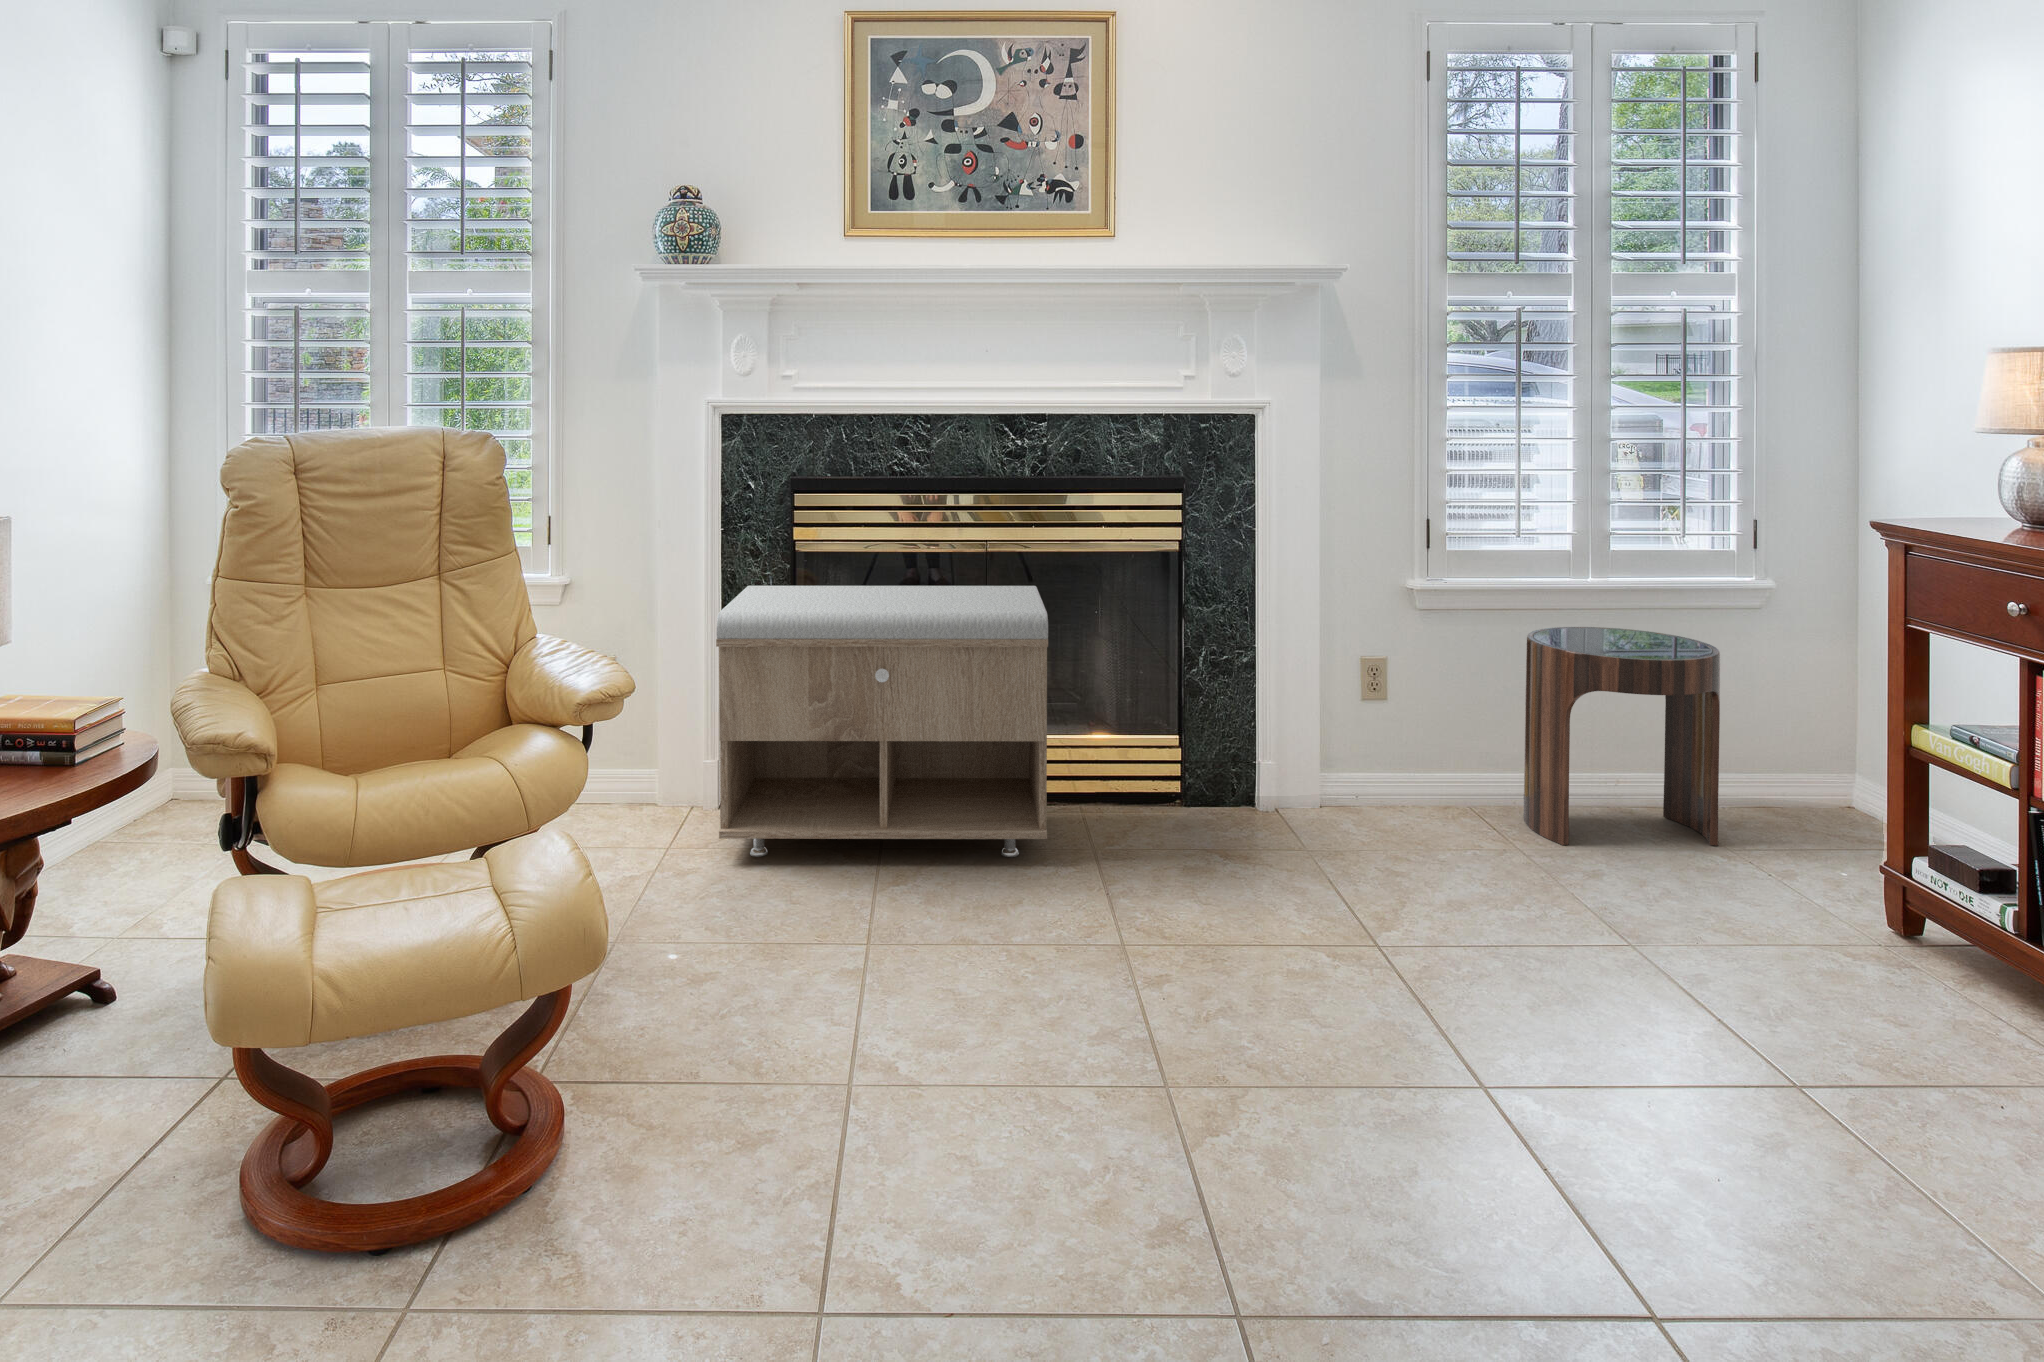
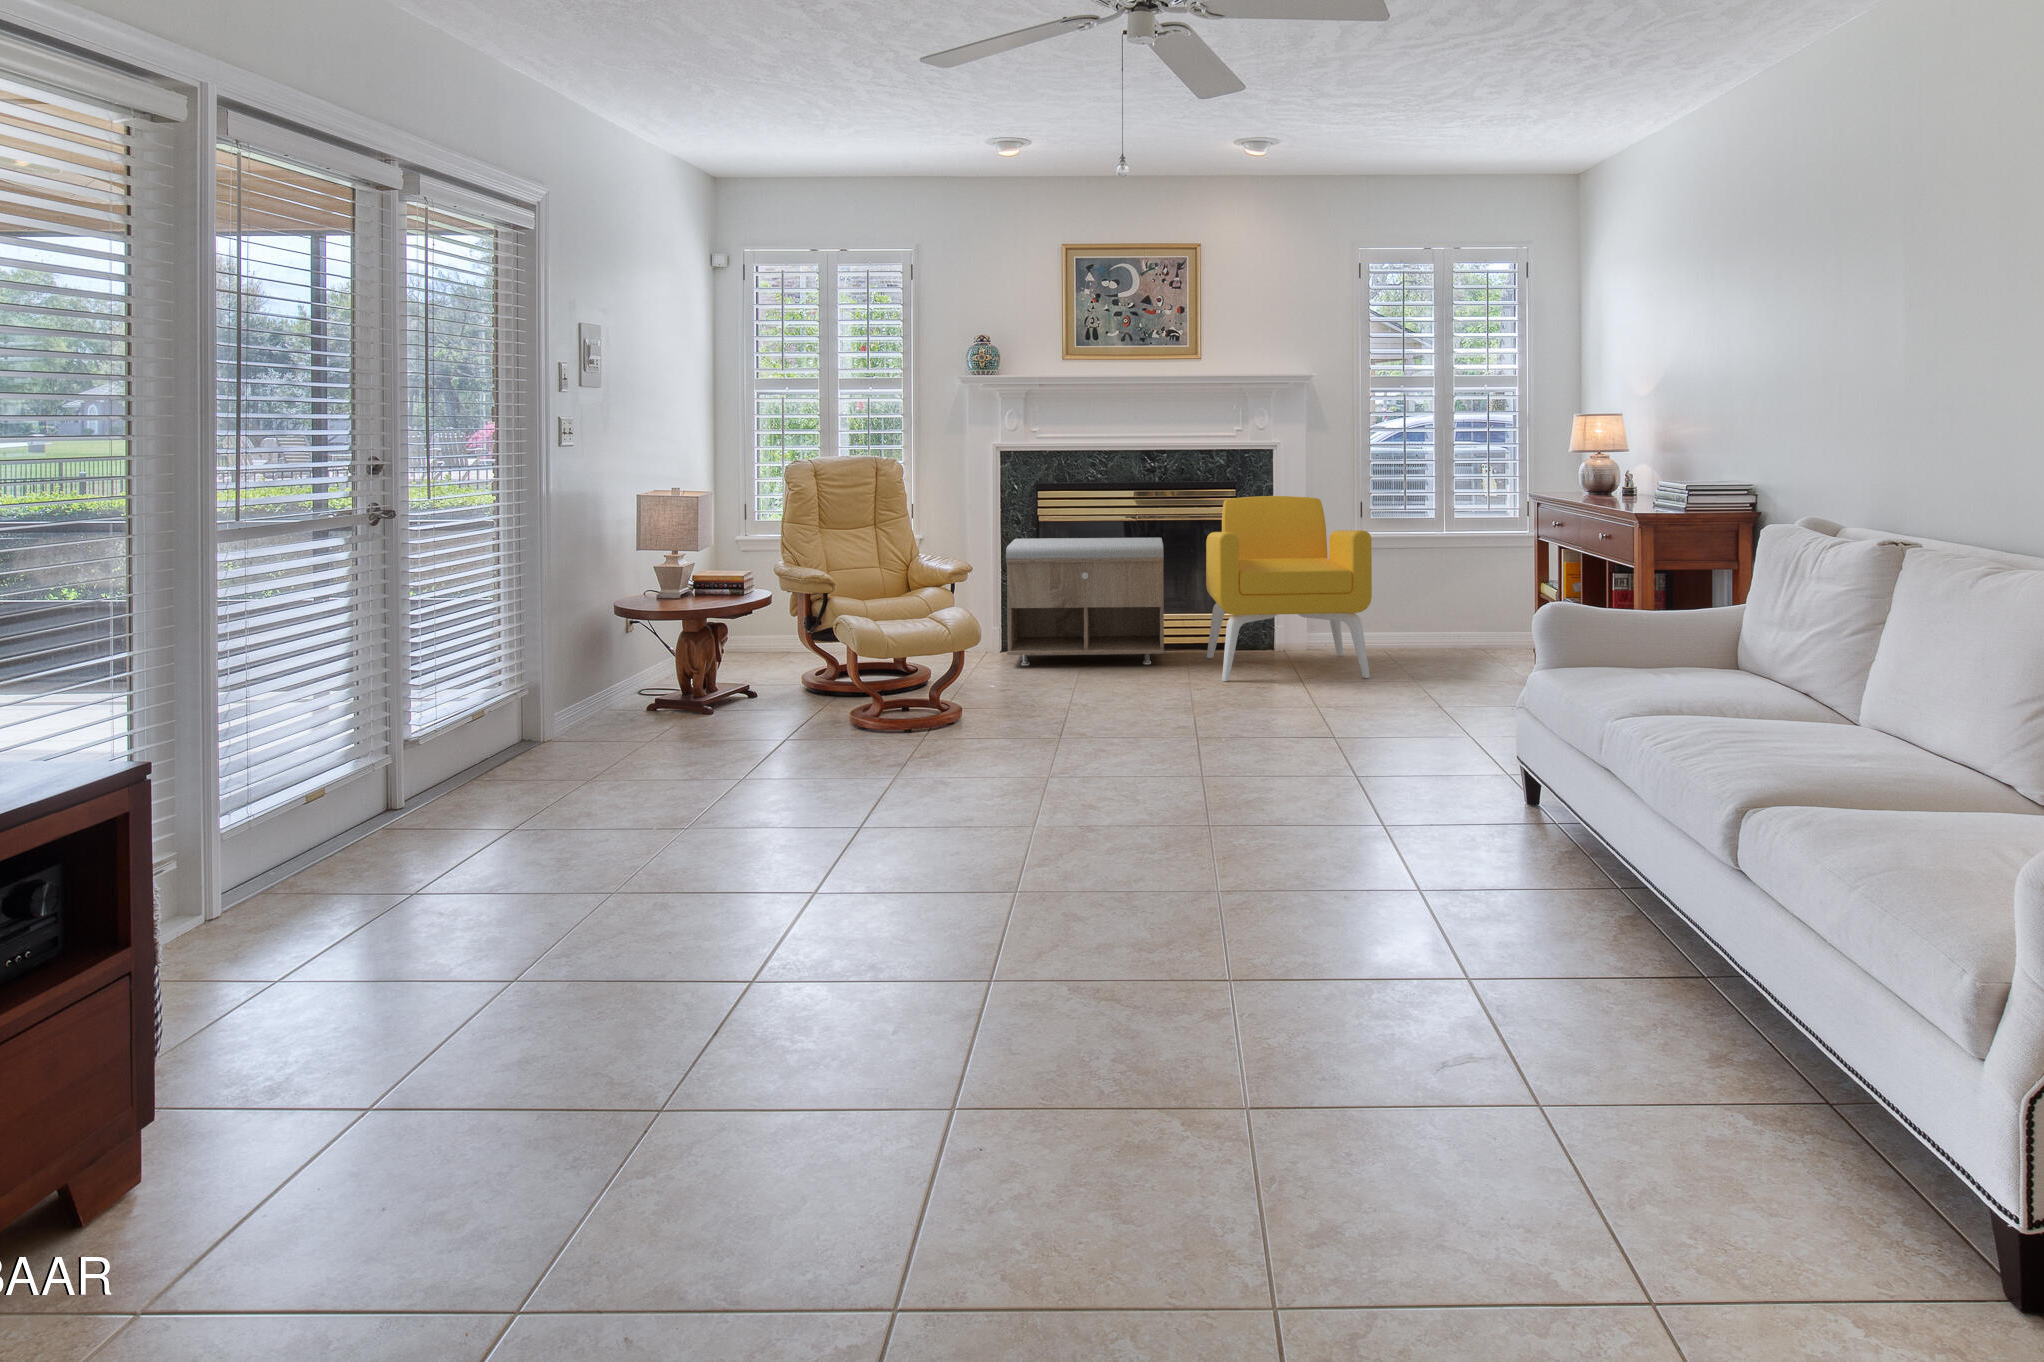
armchair: none [1129,507,1523,931] -> present [1206,496,1372,682]
side table: present [1524,627,1720,846] -> none [1406,557,1492,659]

